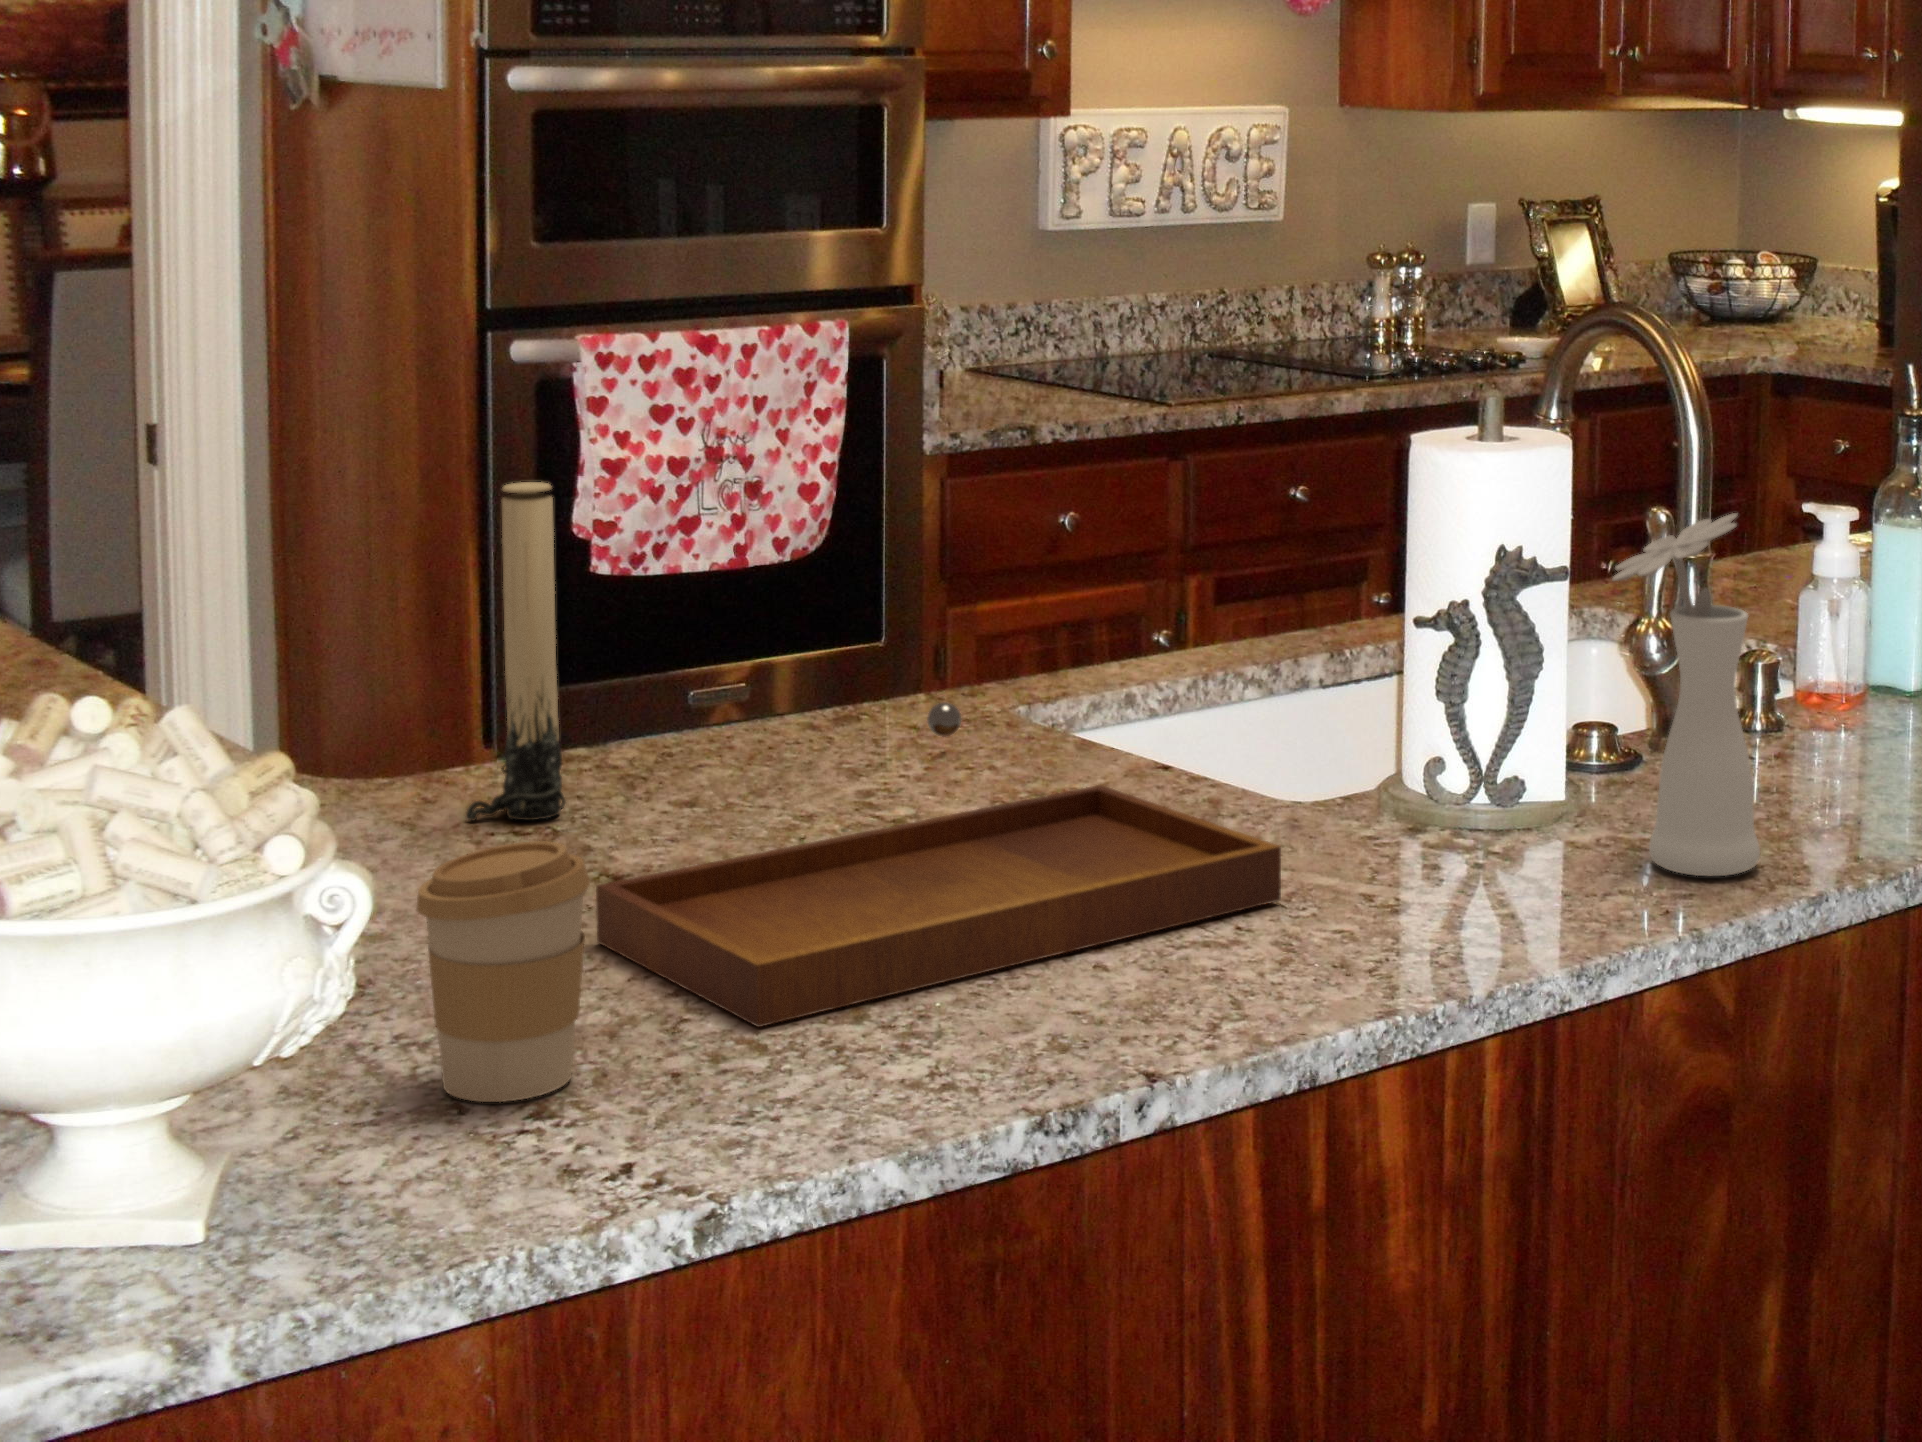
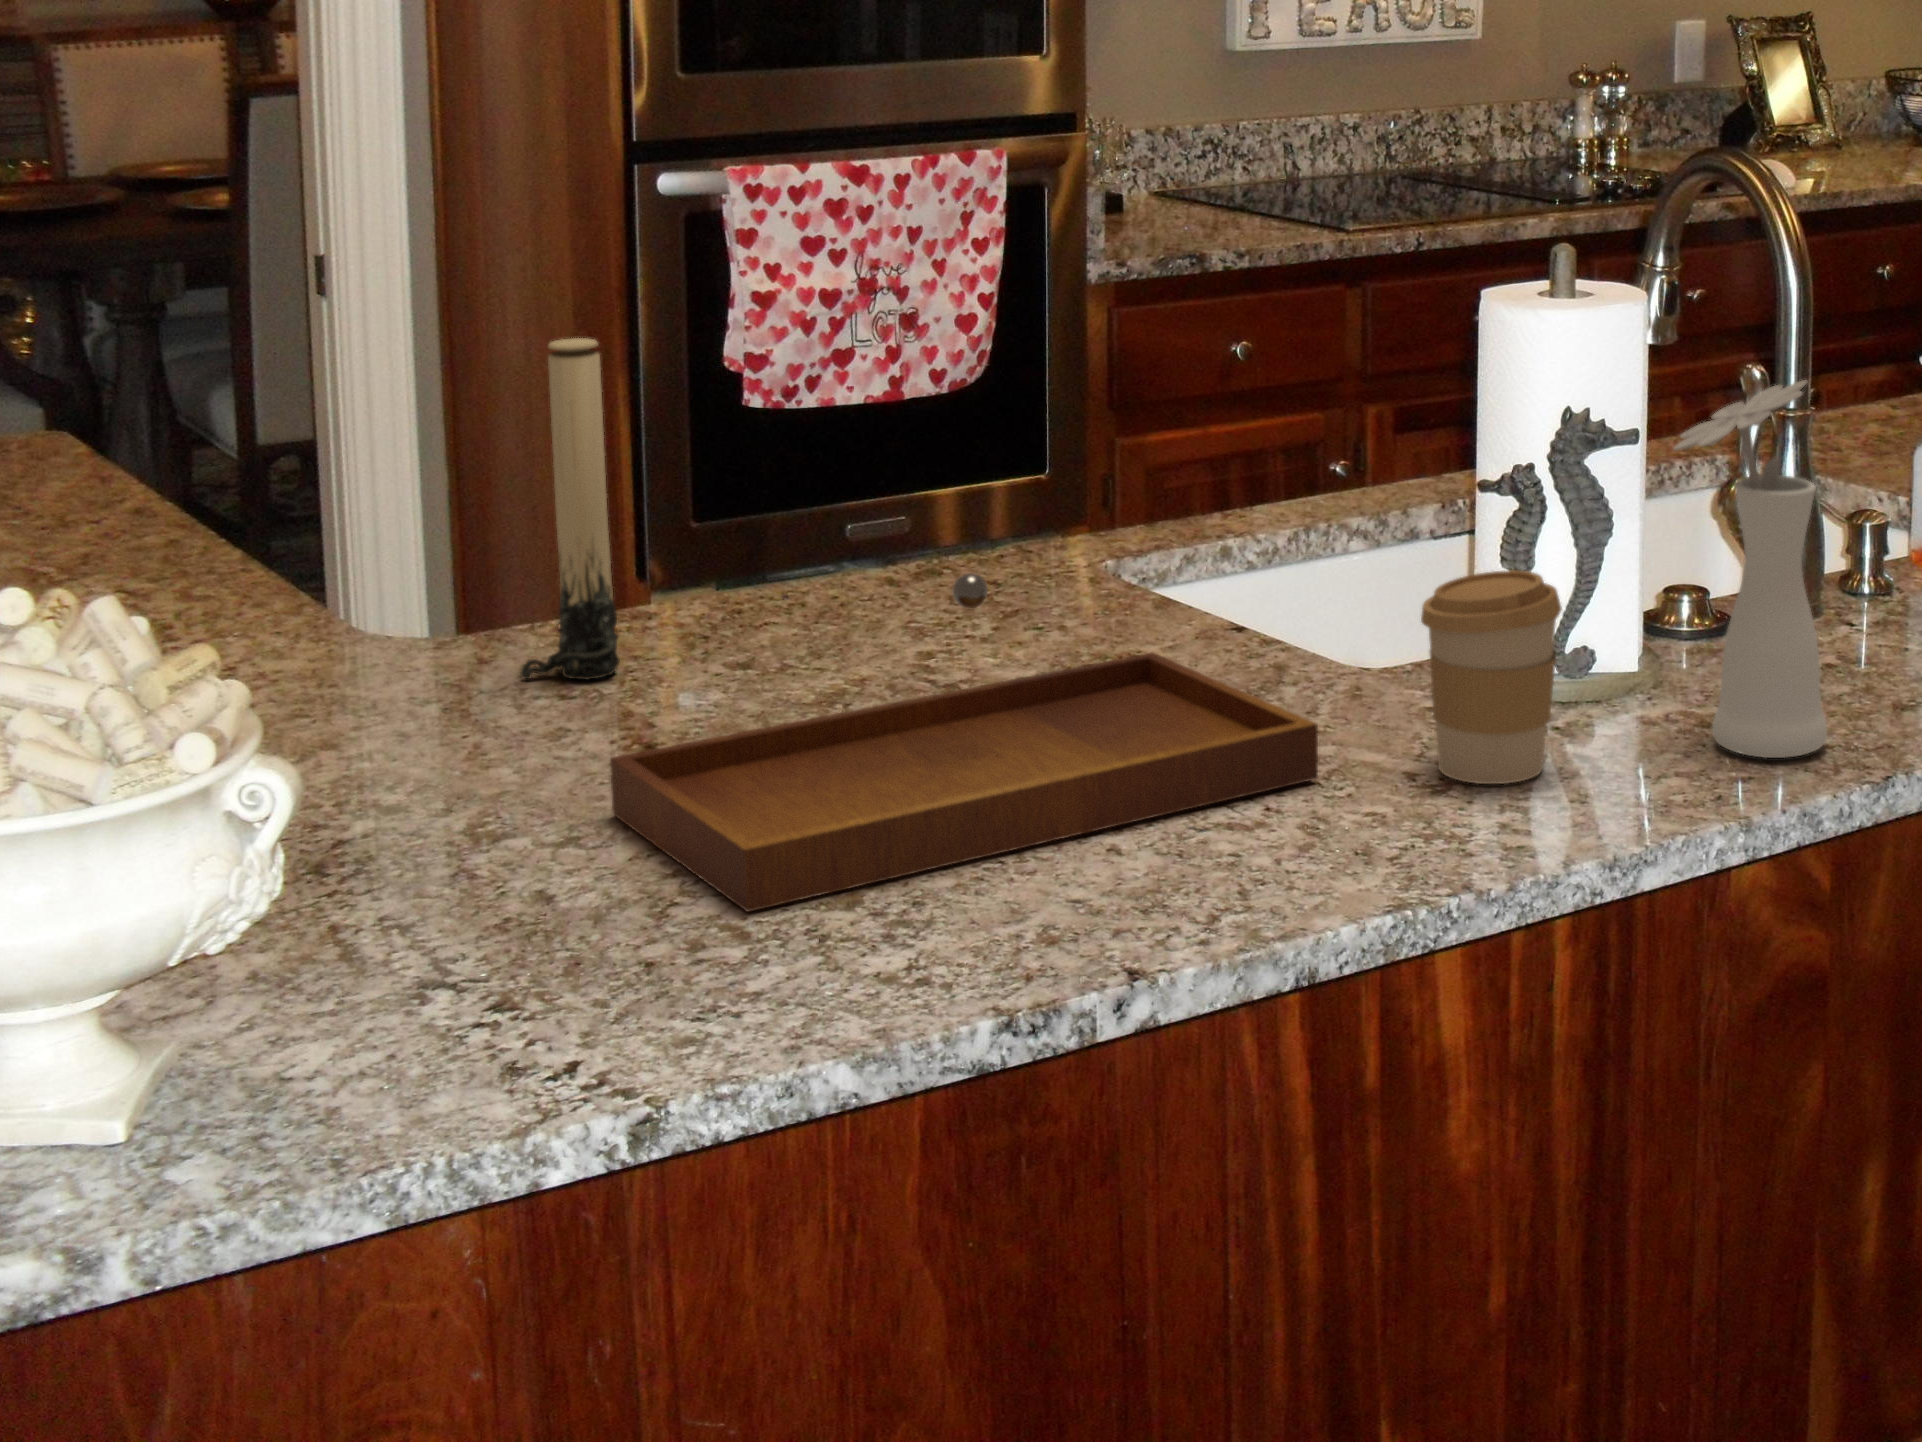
coffee cup: present [417,841,590,1102] -> present [1421,570,1562,784]

